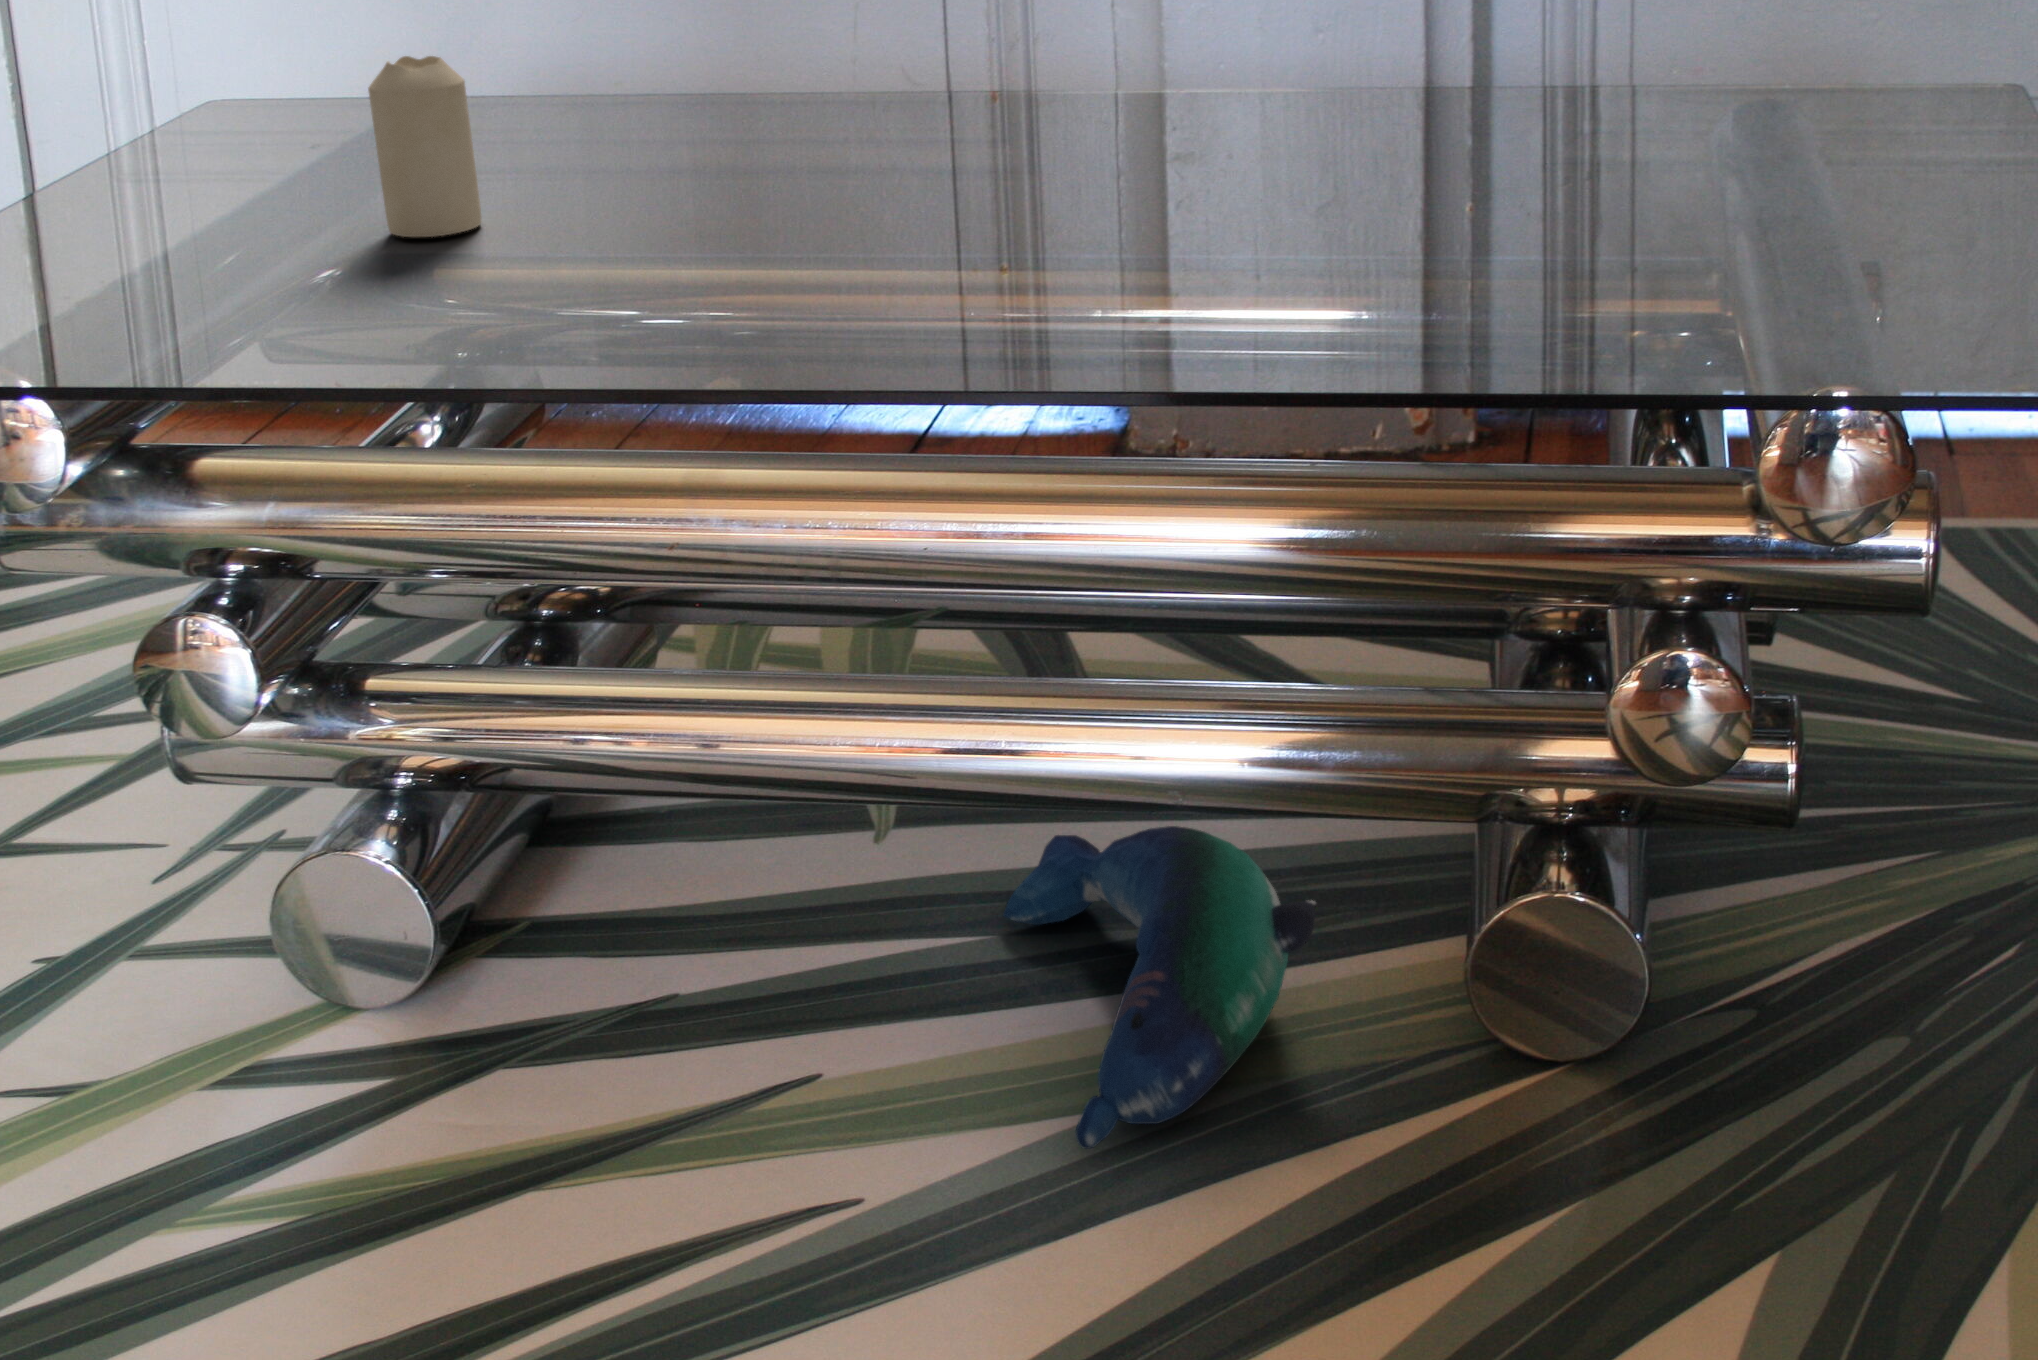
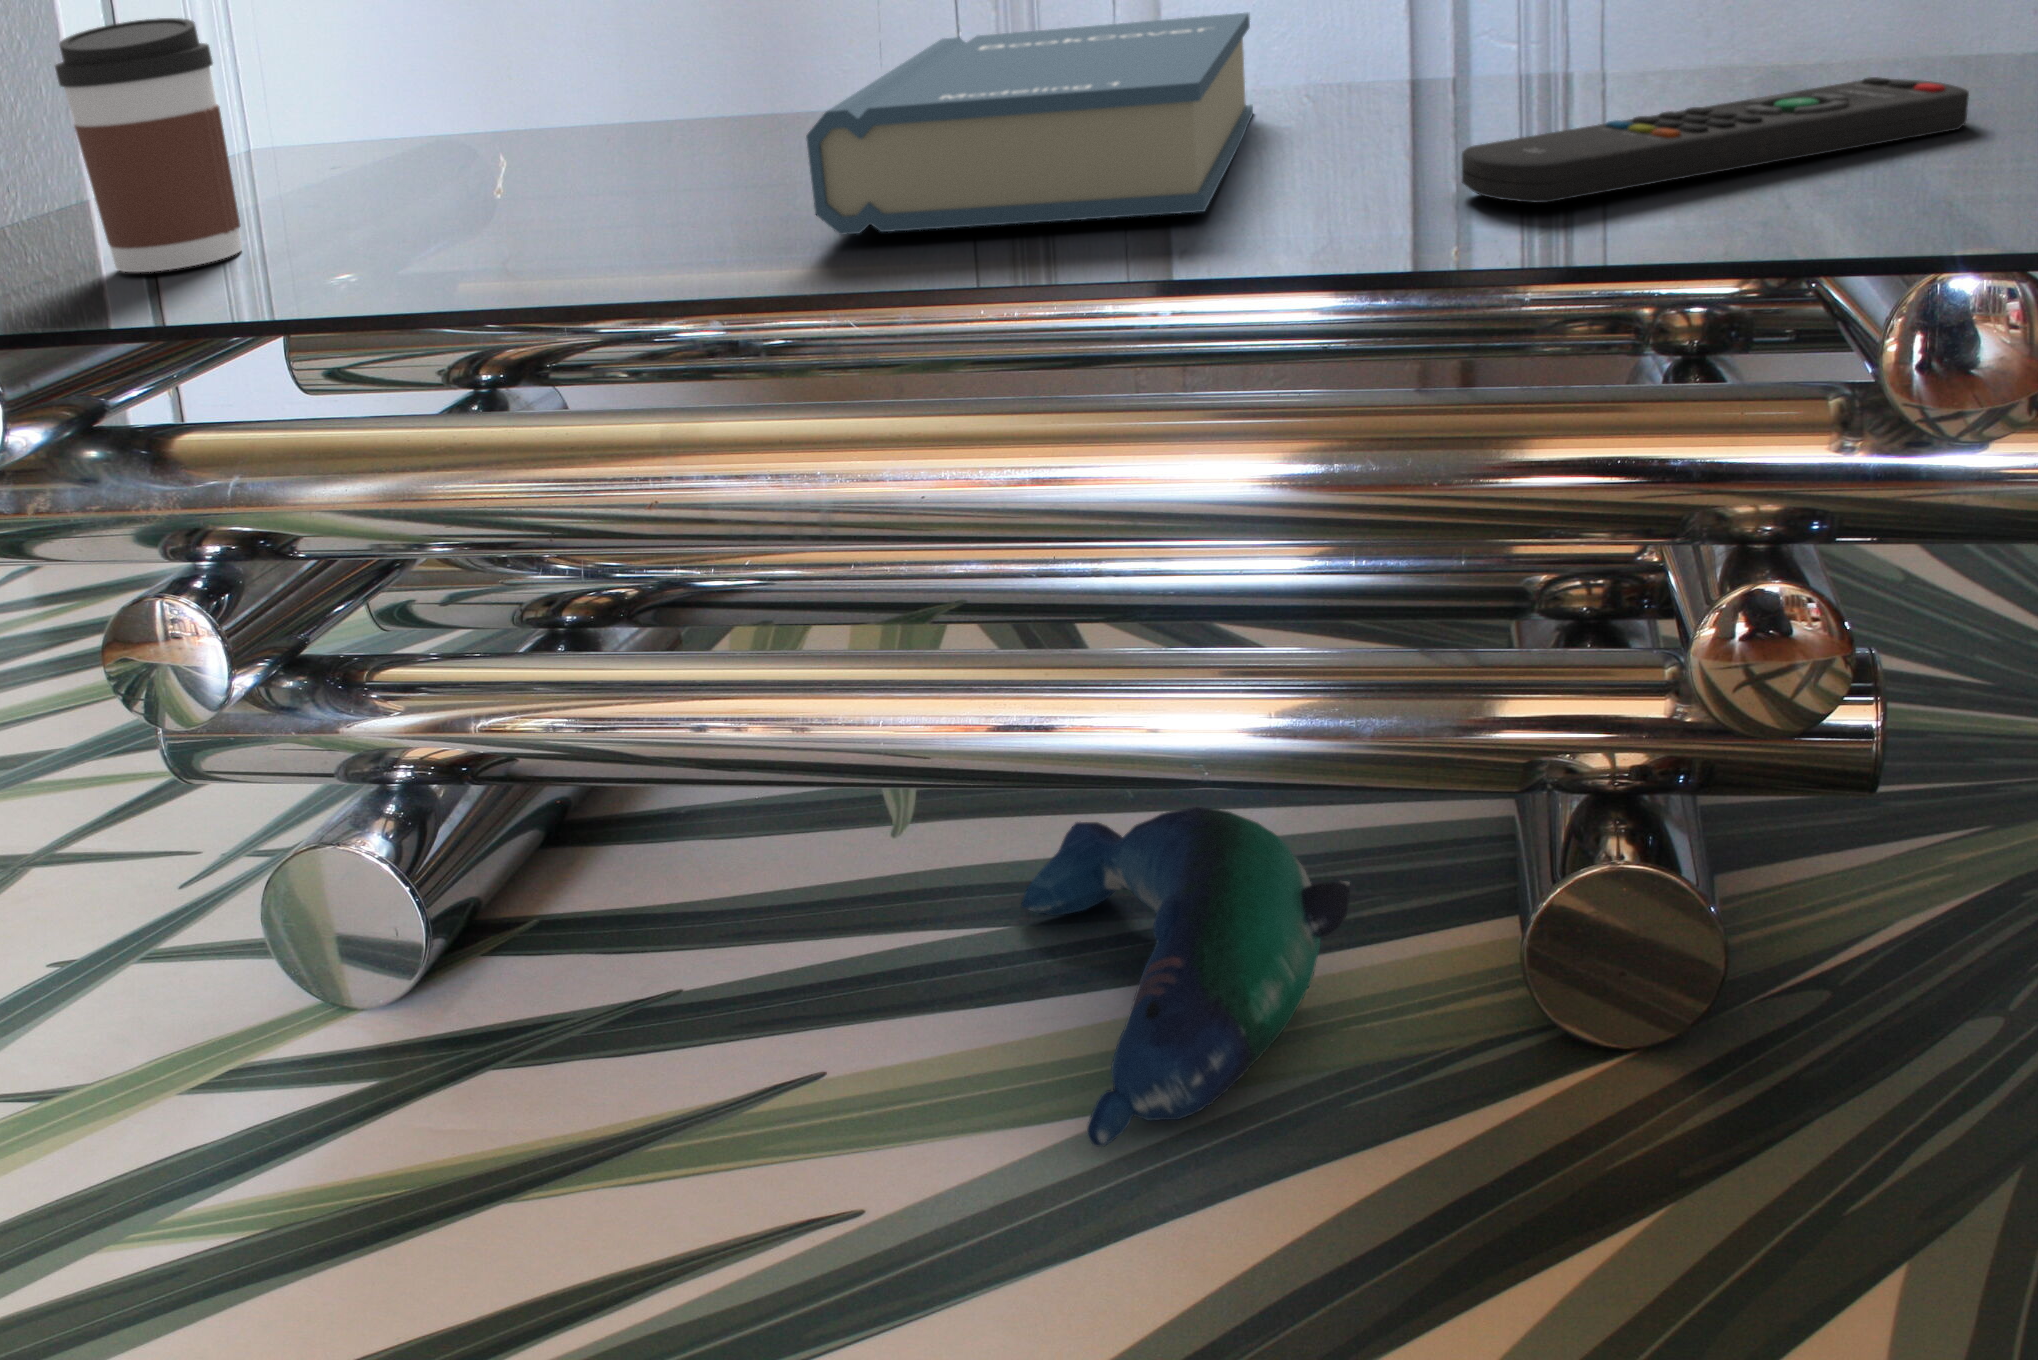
candle: present [368,56,482,237] -> none [333,14,459,208]
coffee cup: none [109,58,277,299] -> present [55,18,242,272]
hardback book: none [842,98,1235,308] -> present [806,13,1253,235]
remote control: none [1424,206,1853,319] -> present [1462,77,1969,202]

